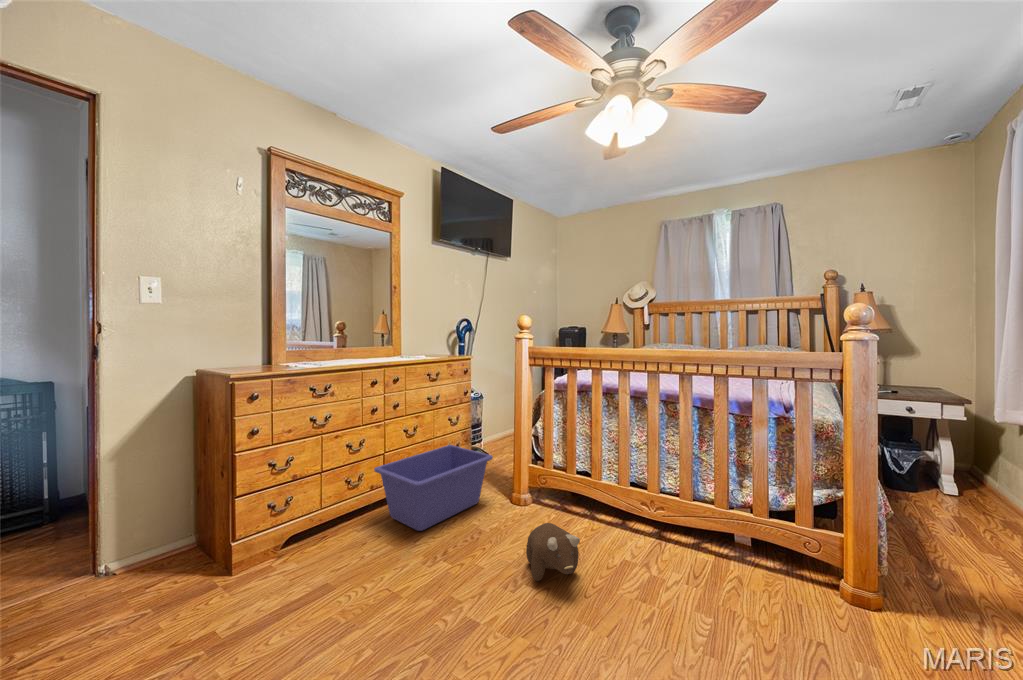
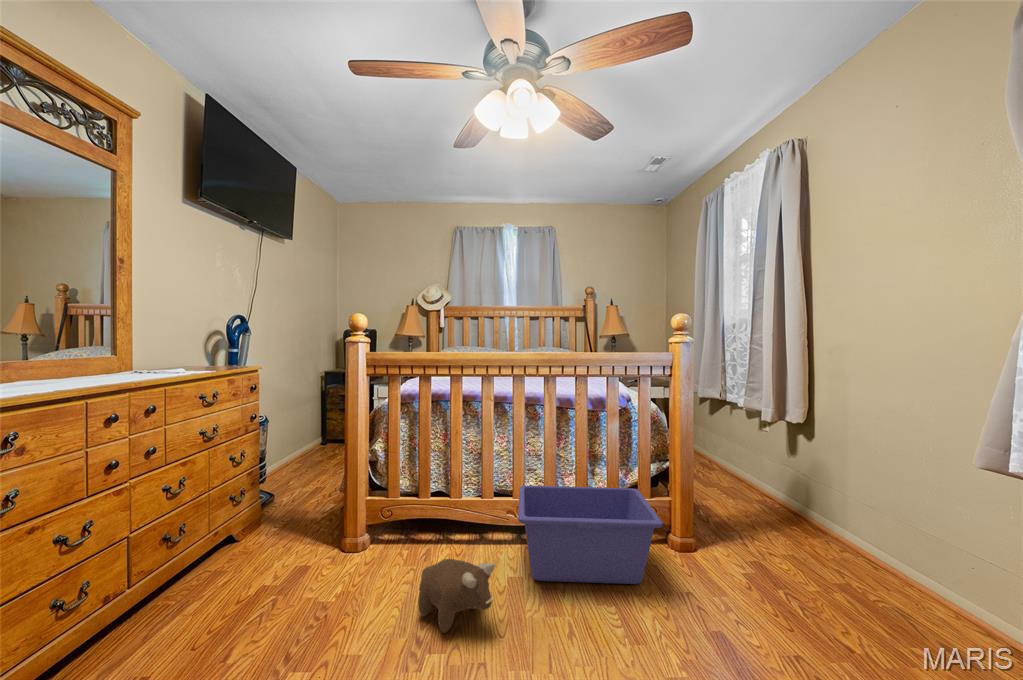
storage bin: present [374,445,493,531] -> present [518,486,663,584]

